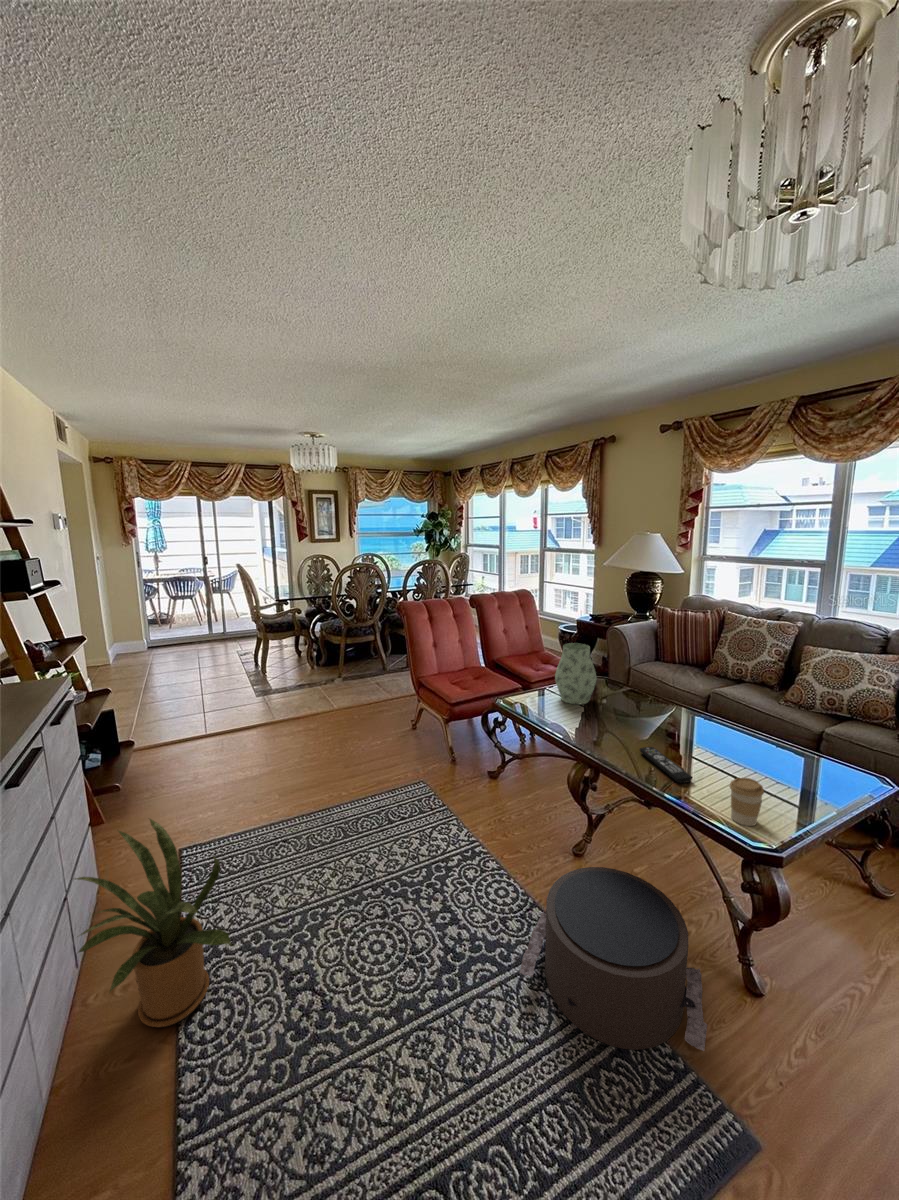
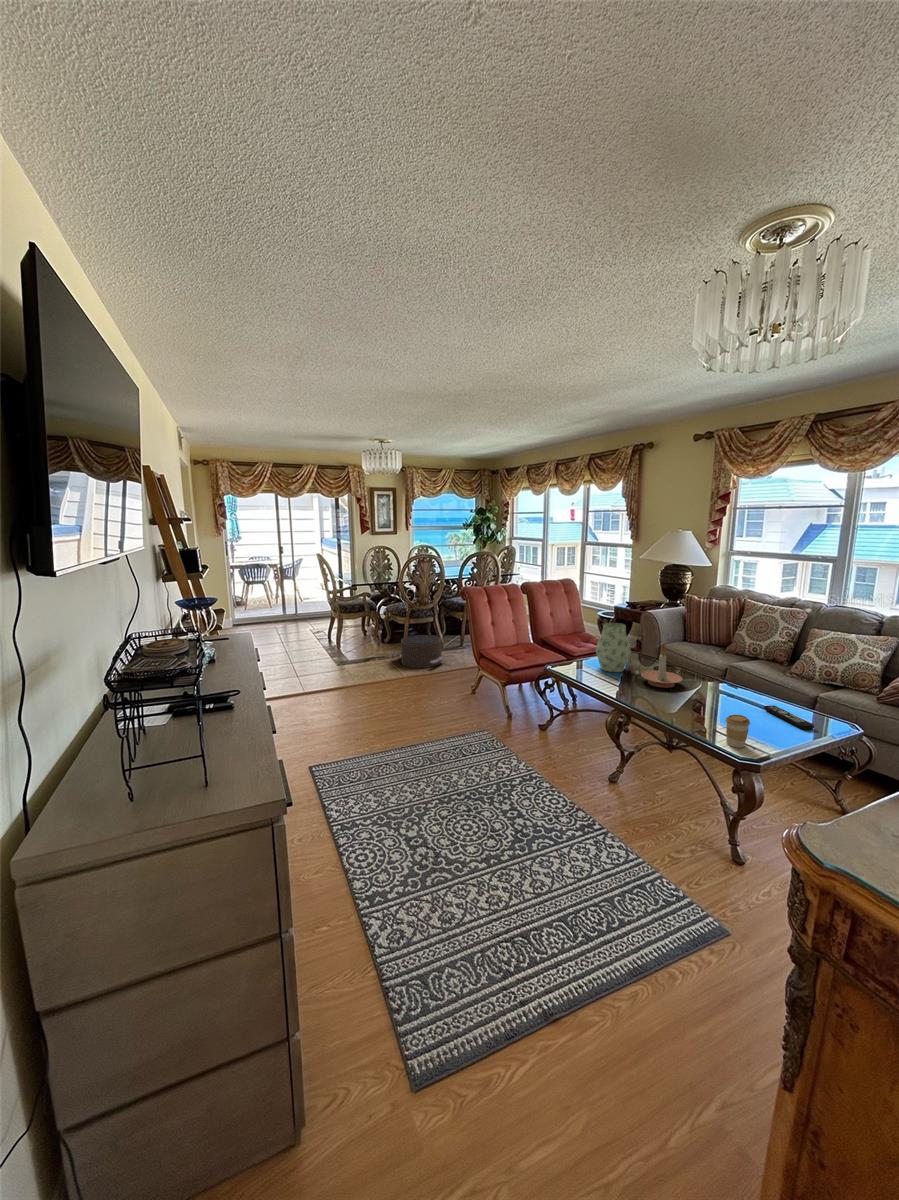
candle holder: none [610,671,661,726] -> present [641,644,682,688]
remote control: present [640,747,692,783] -> present [764,705,814,730]
house plant: present [75,819,231,1027] -> none [275,727,378,859]
pouf: present [520,867,707,1051] -> present [393,635,445,668]

